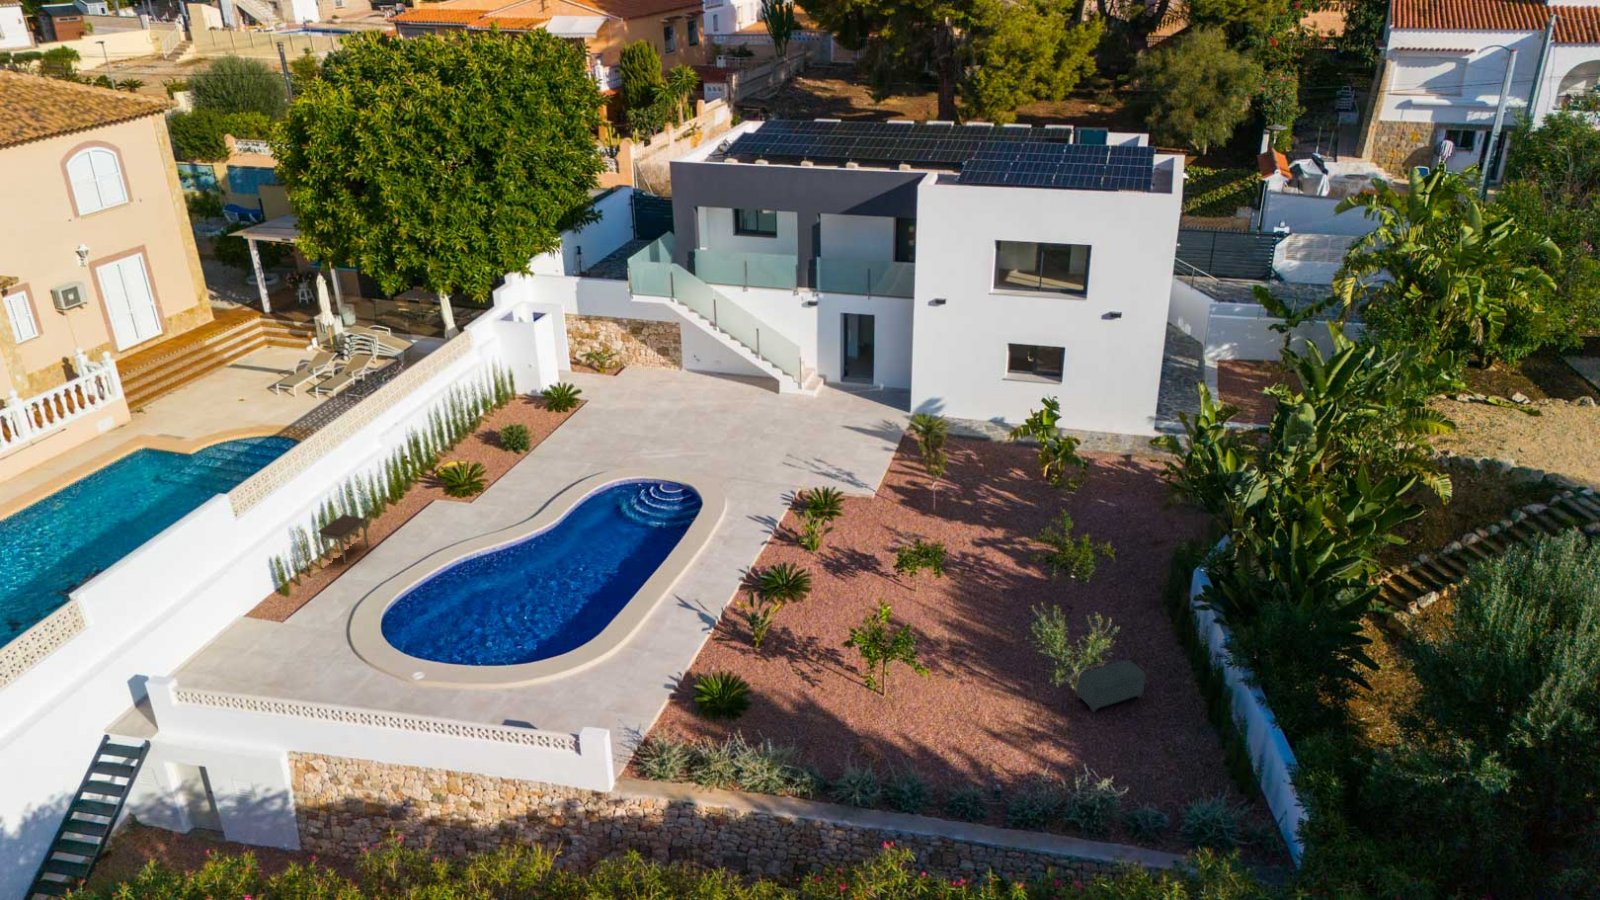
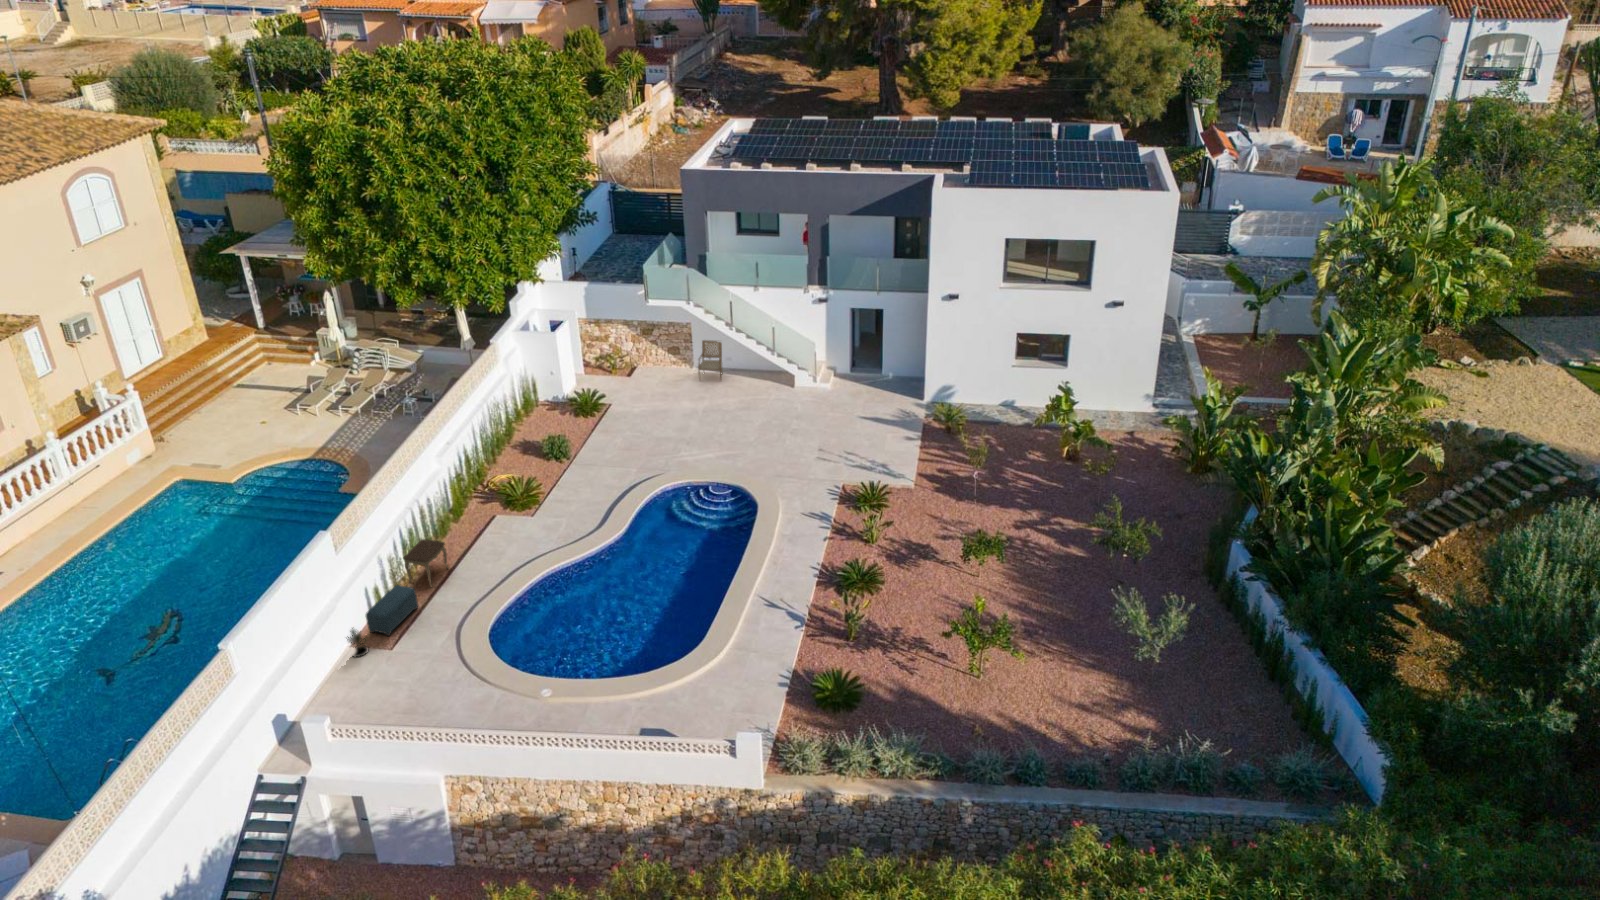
chair: none [684,340,711,383] -> present [698,340,722,375]
potted tree: none [234,594,260,627] -> present [347,628,368,657]
bench: present [1076,660,1146,712] -> present [366,585,418,636]

